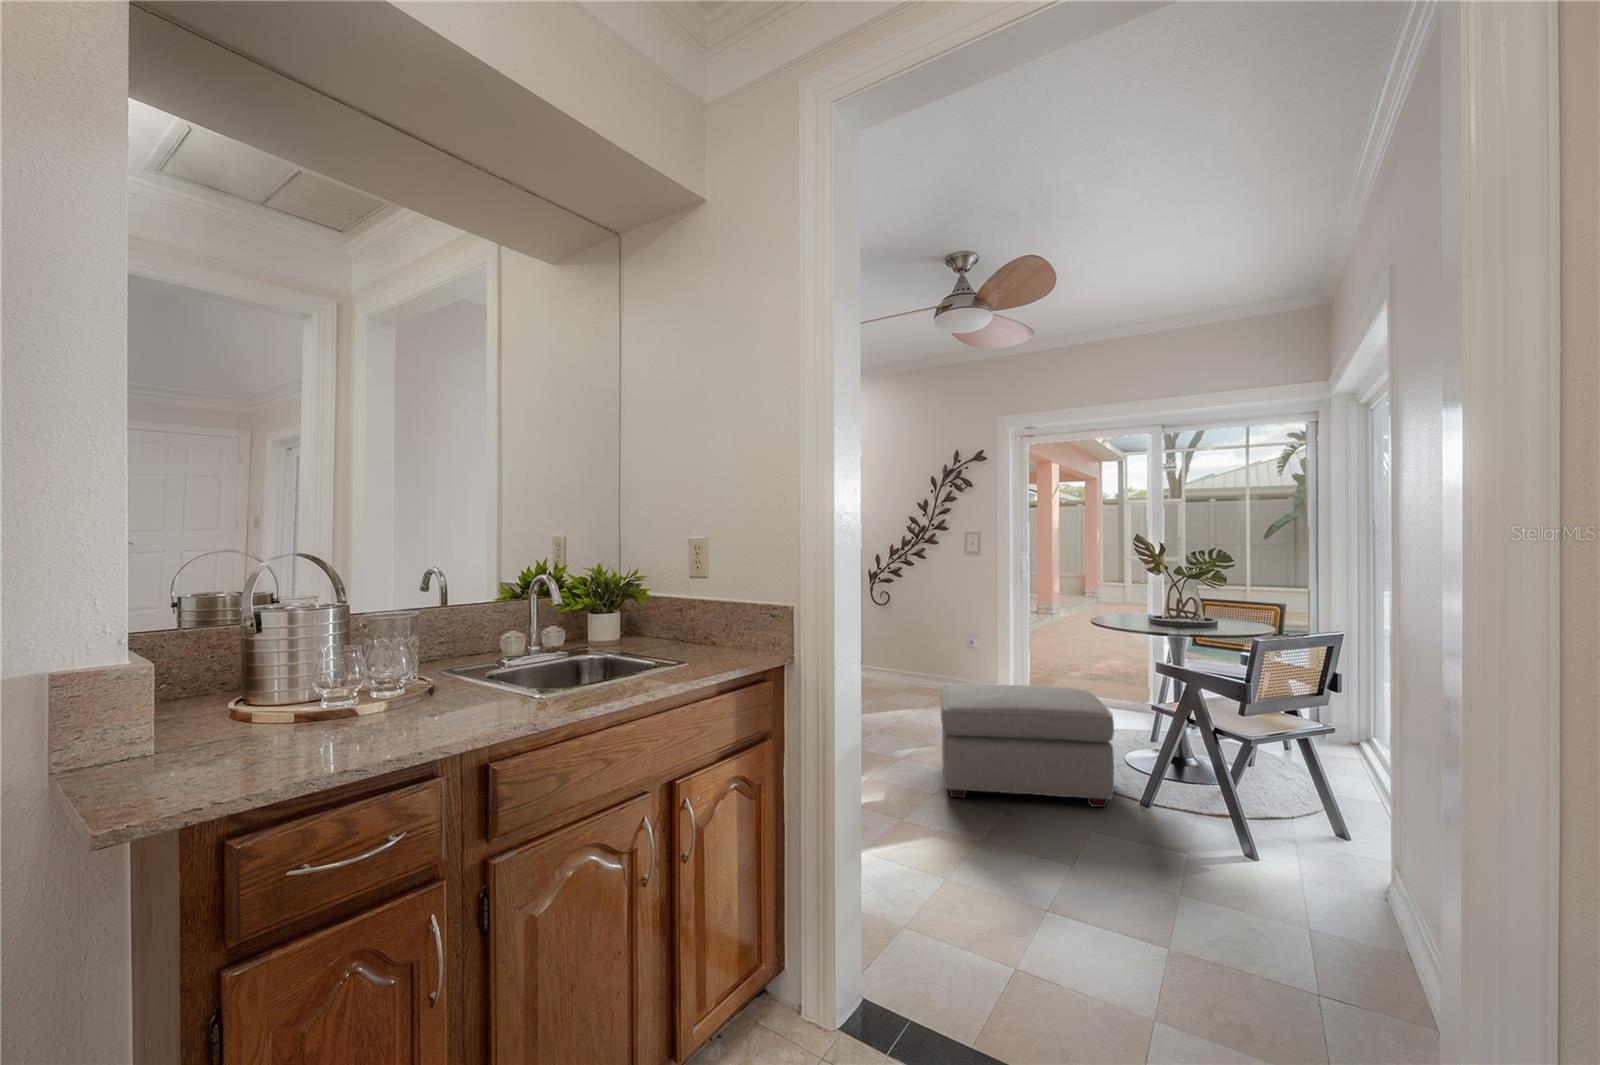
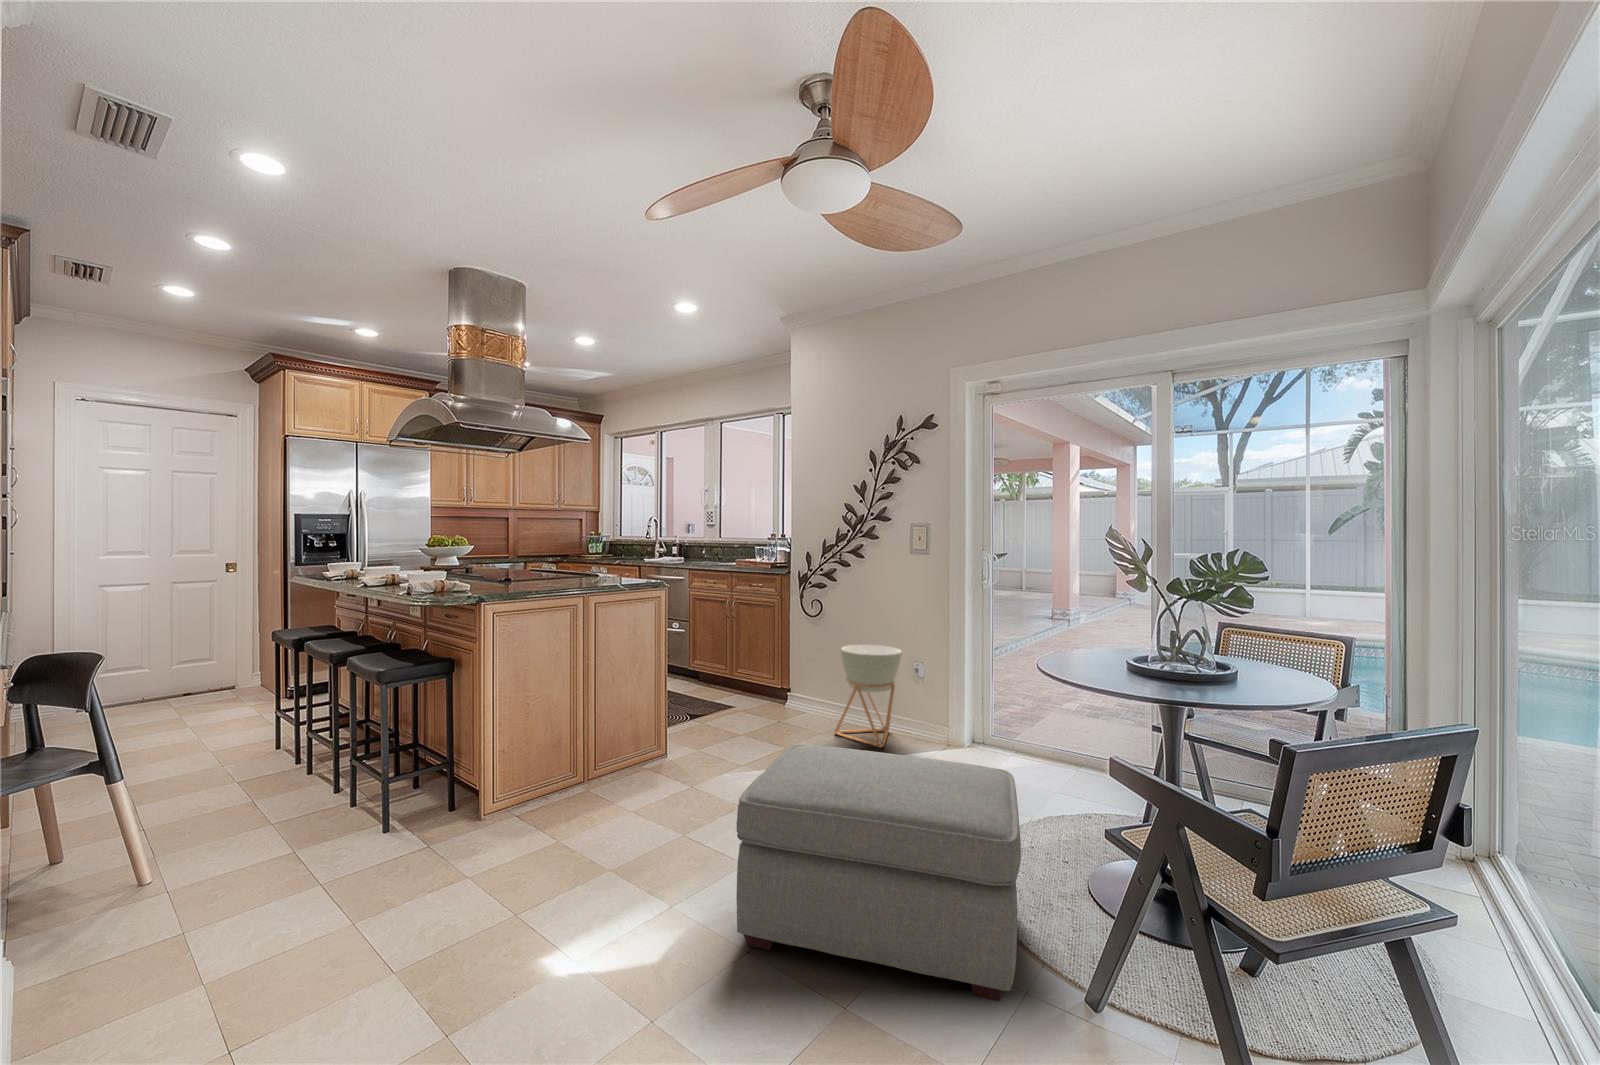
planter: none [916,625,965,700] -> present [835,645,901,747]

